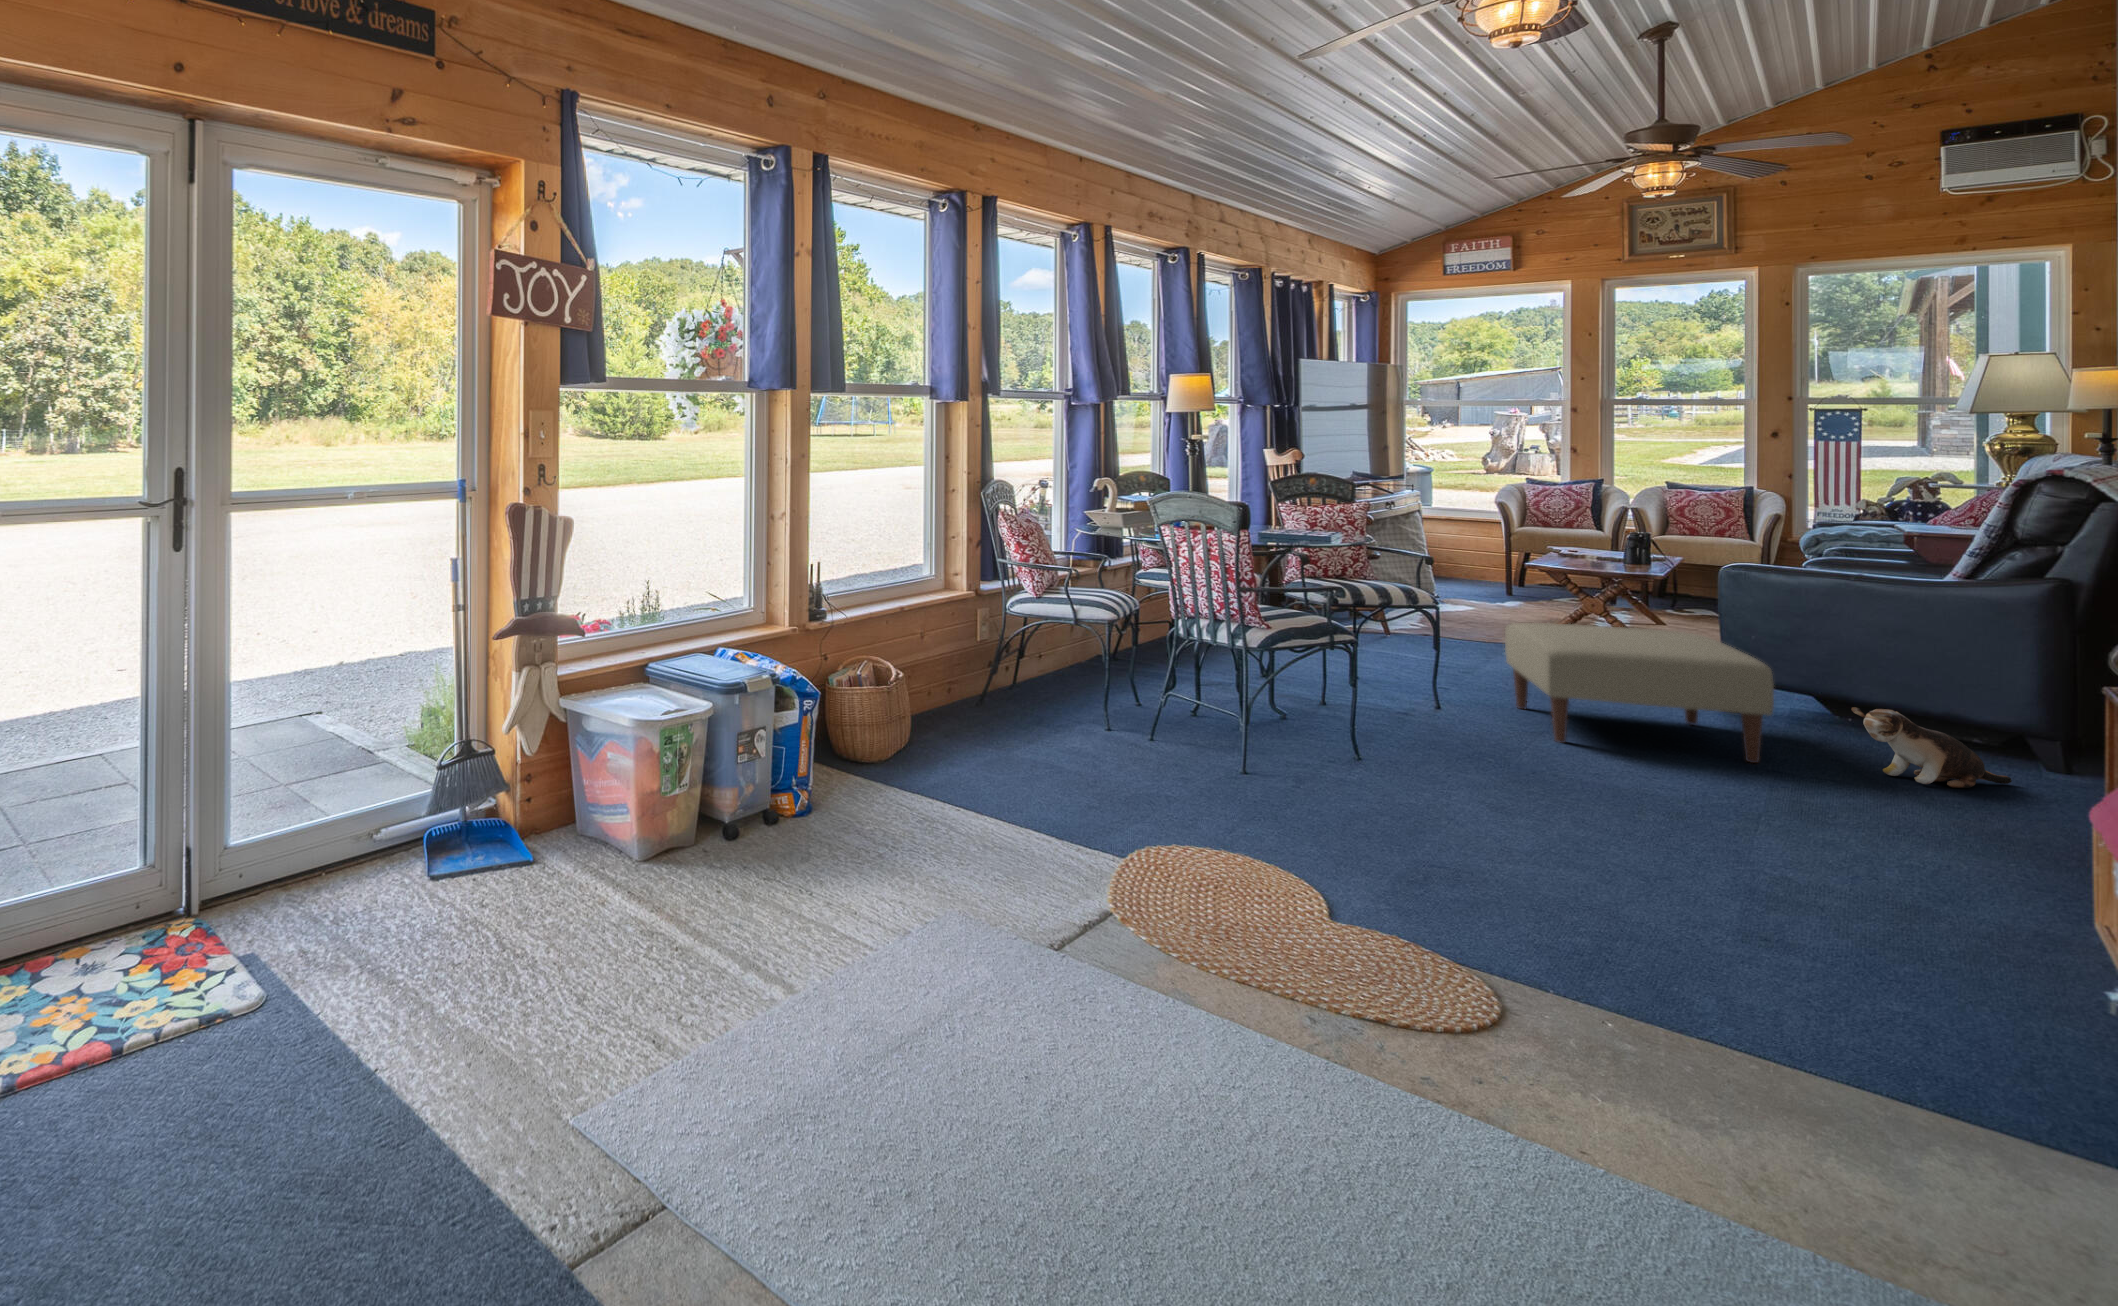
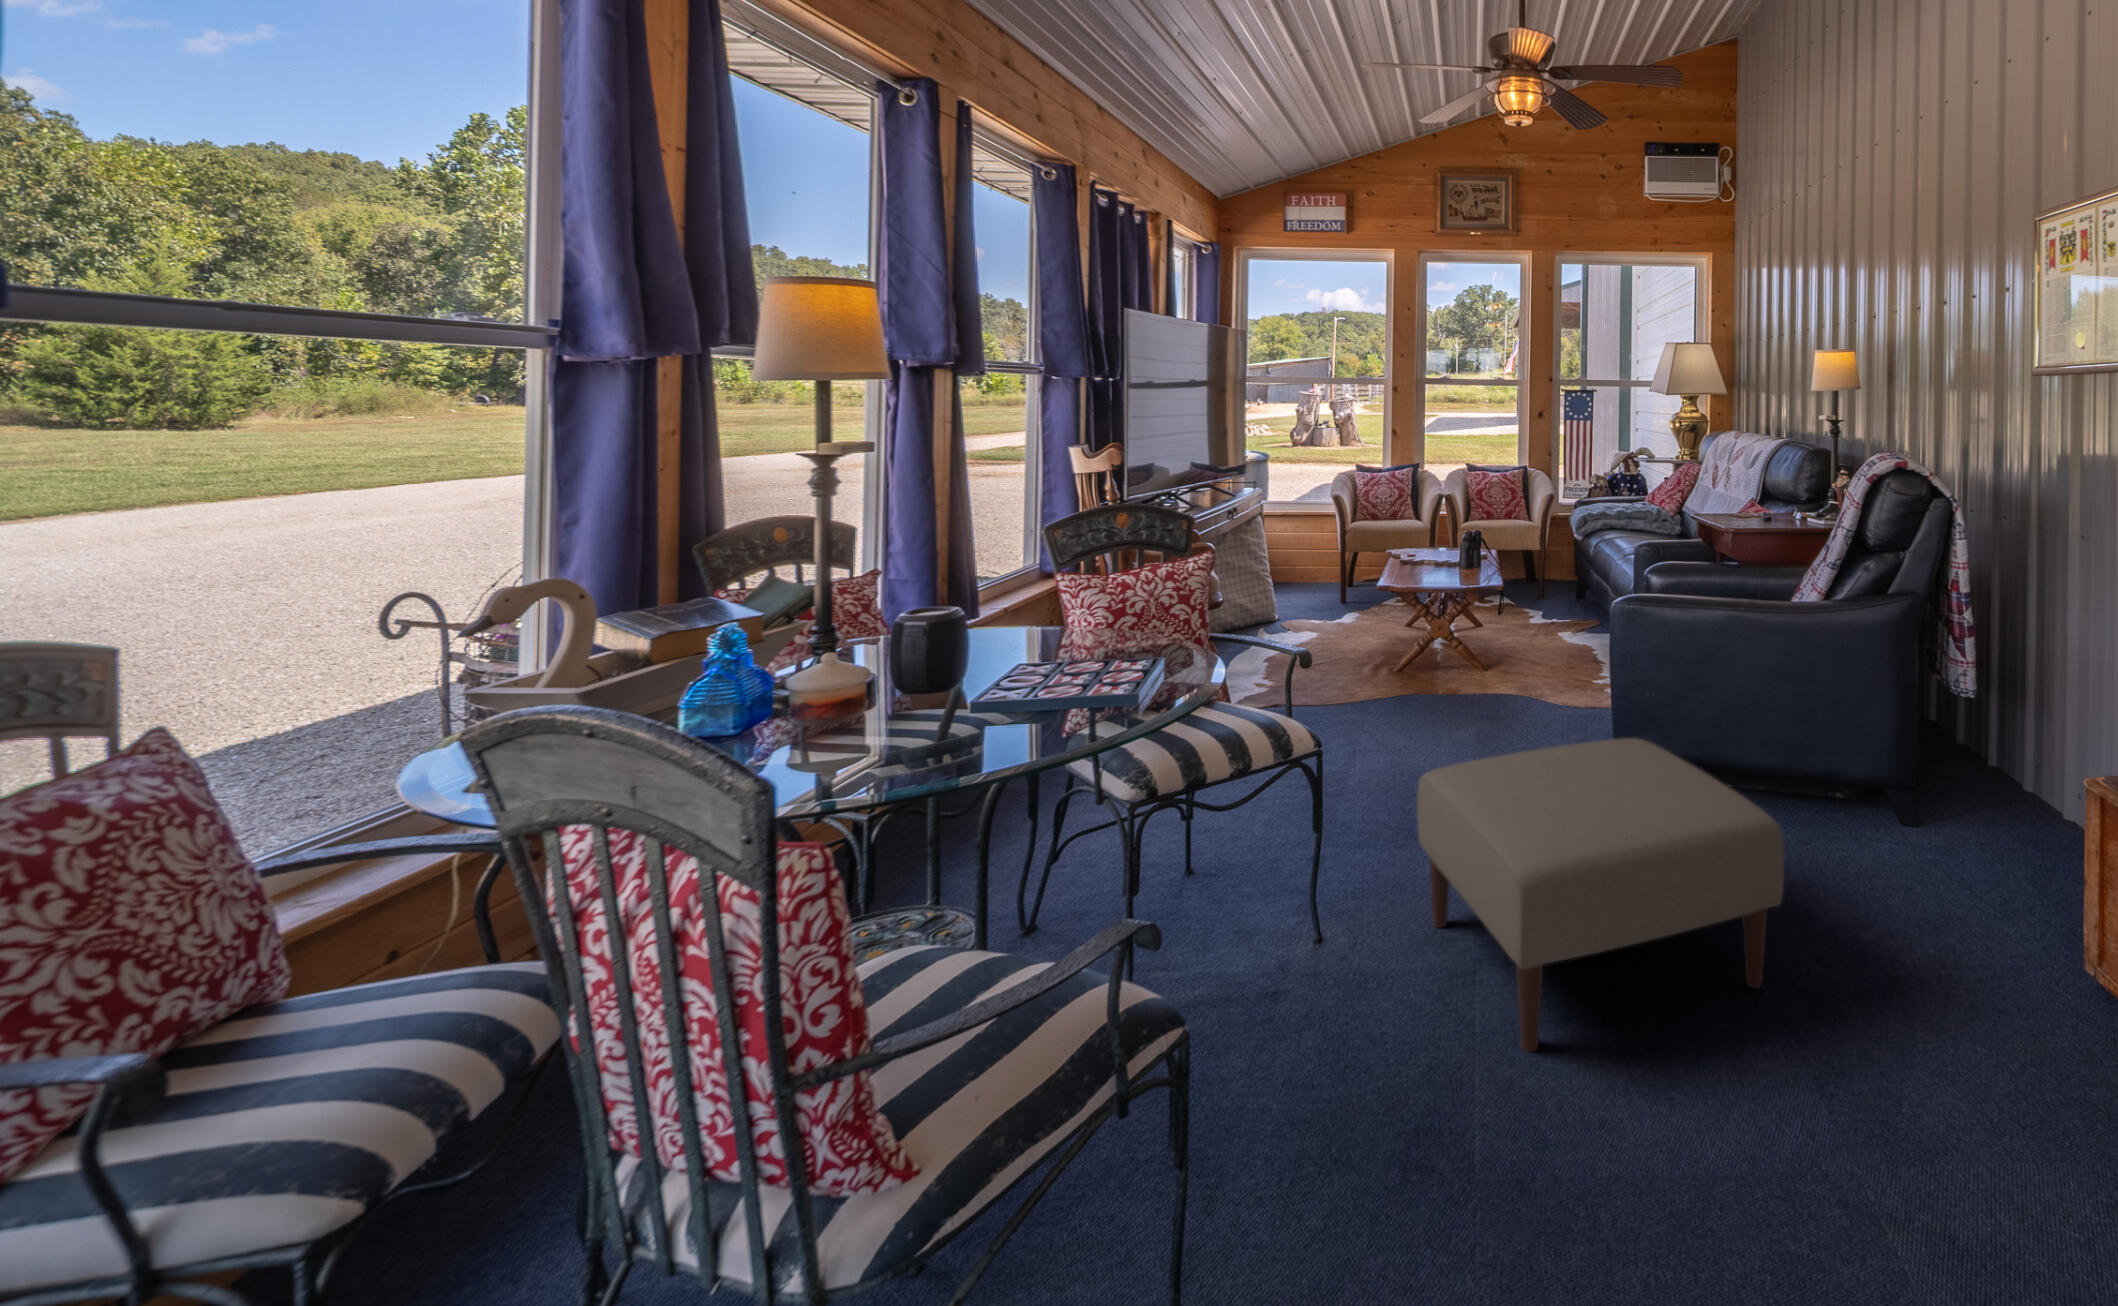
plush toy: present [1851,707,2012,788] -> none [1846,849,1954,958]

